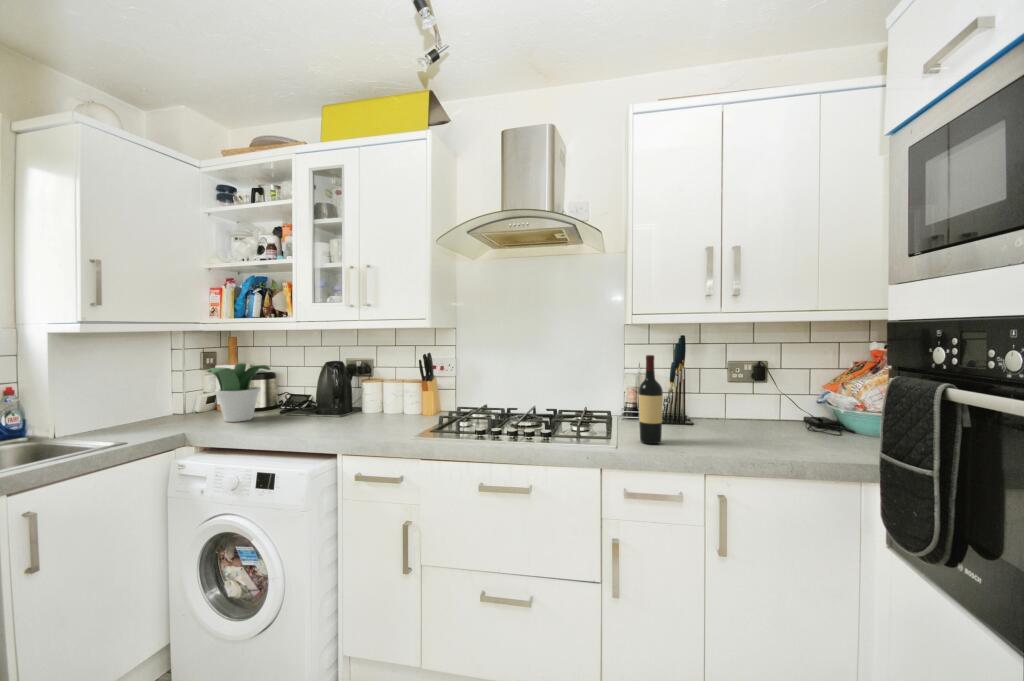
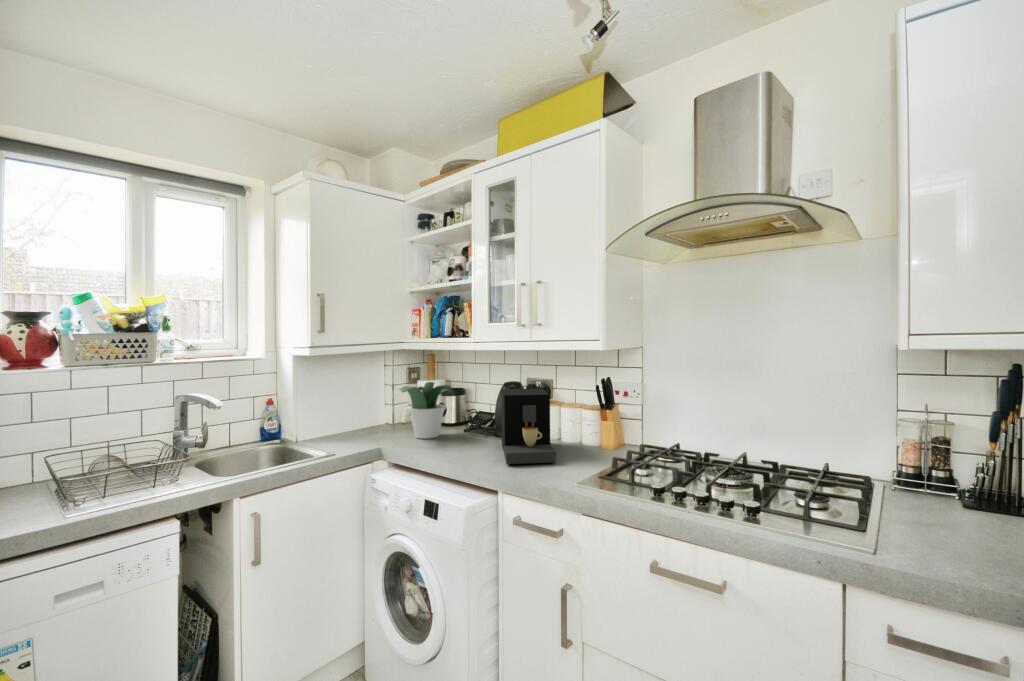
wine bottle: present [638,355,663,444] -> none [919,402,971,551]
coffee maker: none [327,365,388,432] -> present [501,389,556,464]

